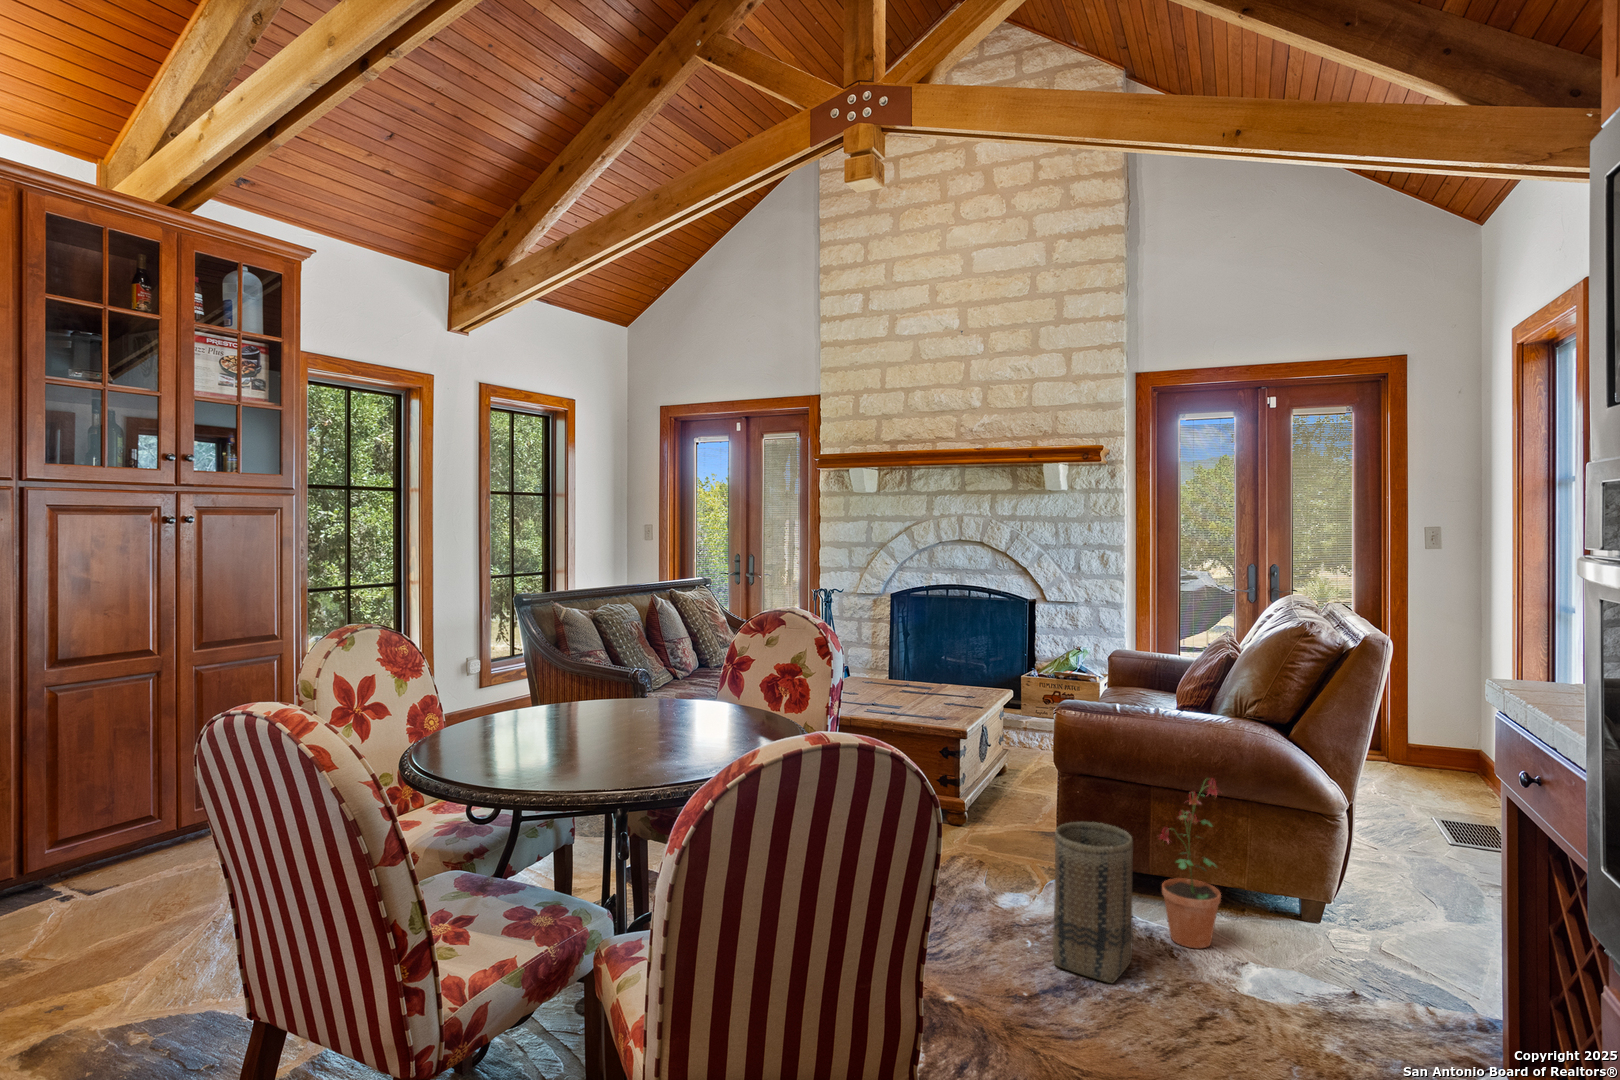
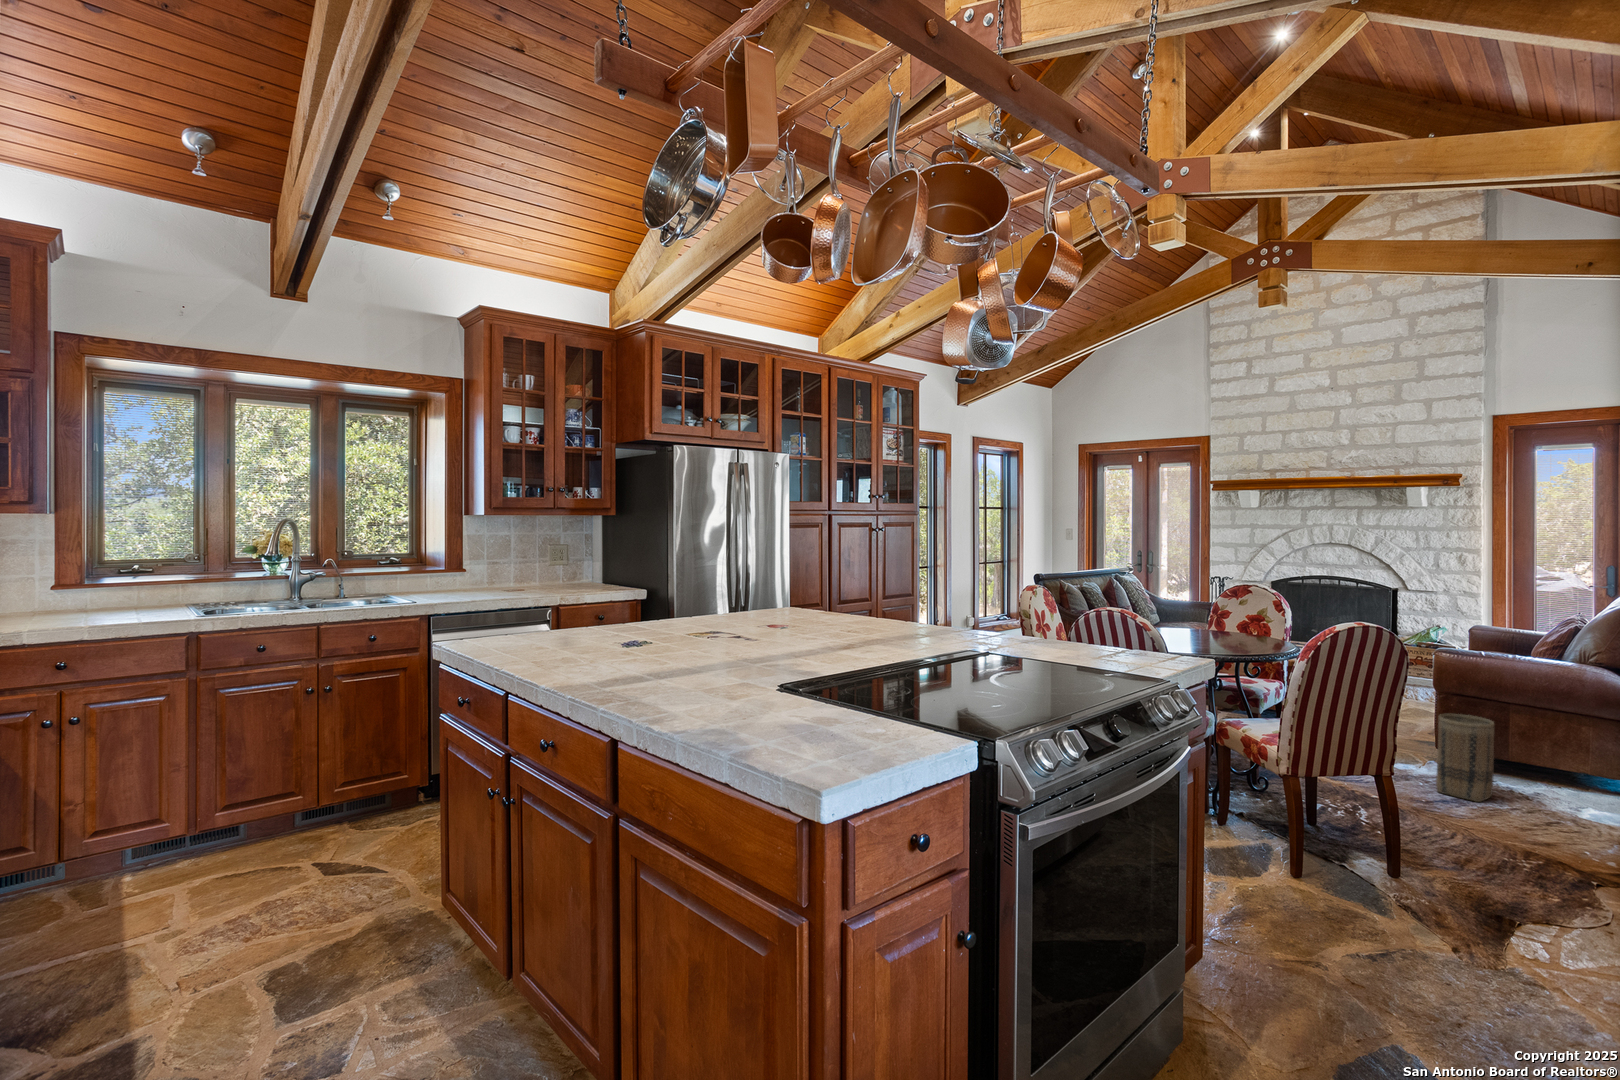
potted plant: present [1160,778,1221,948] -> none [1511,696,1563,797]

